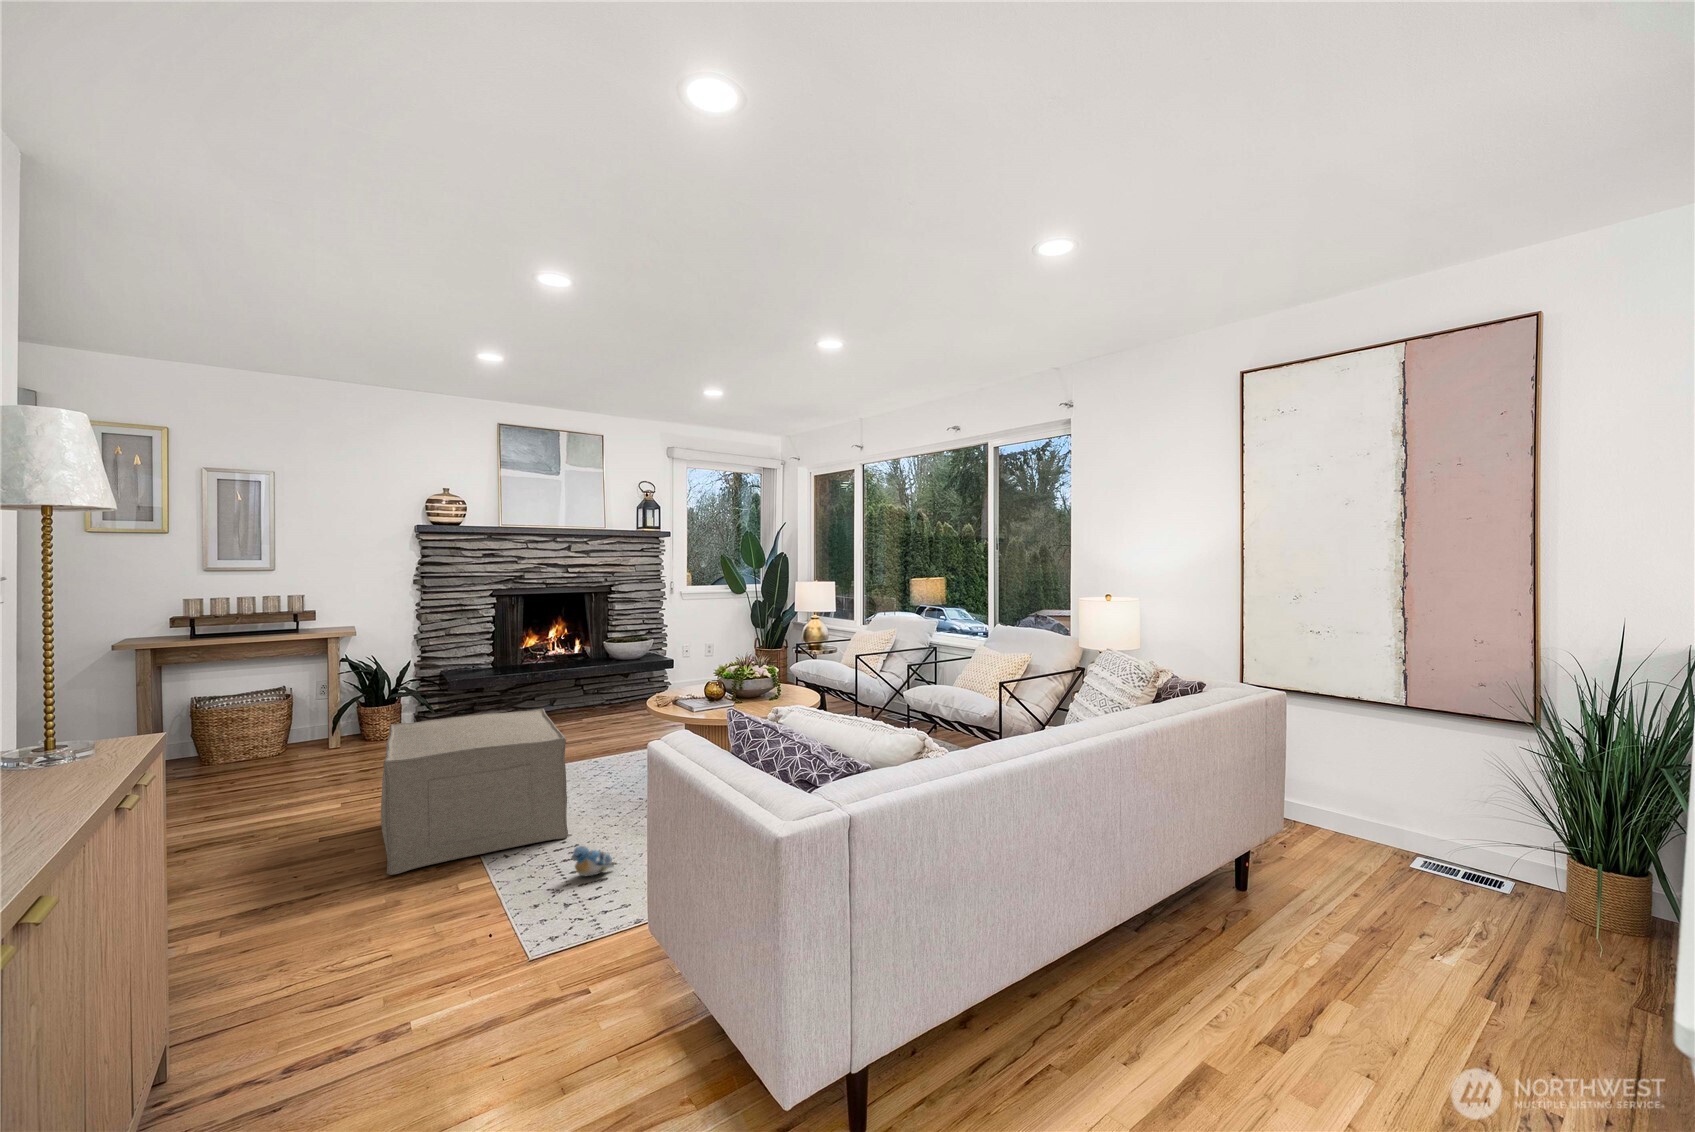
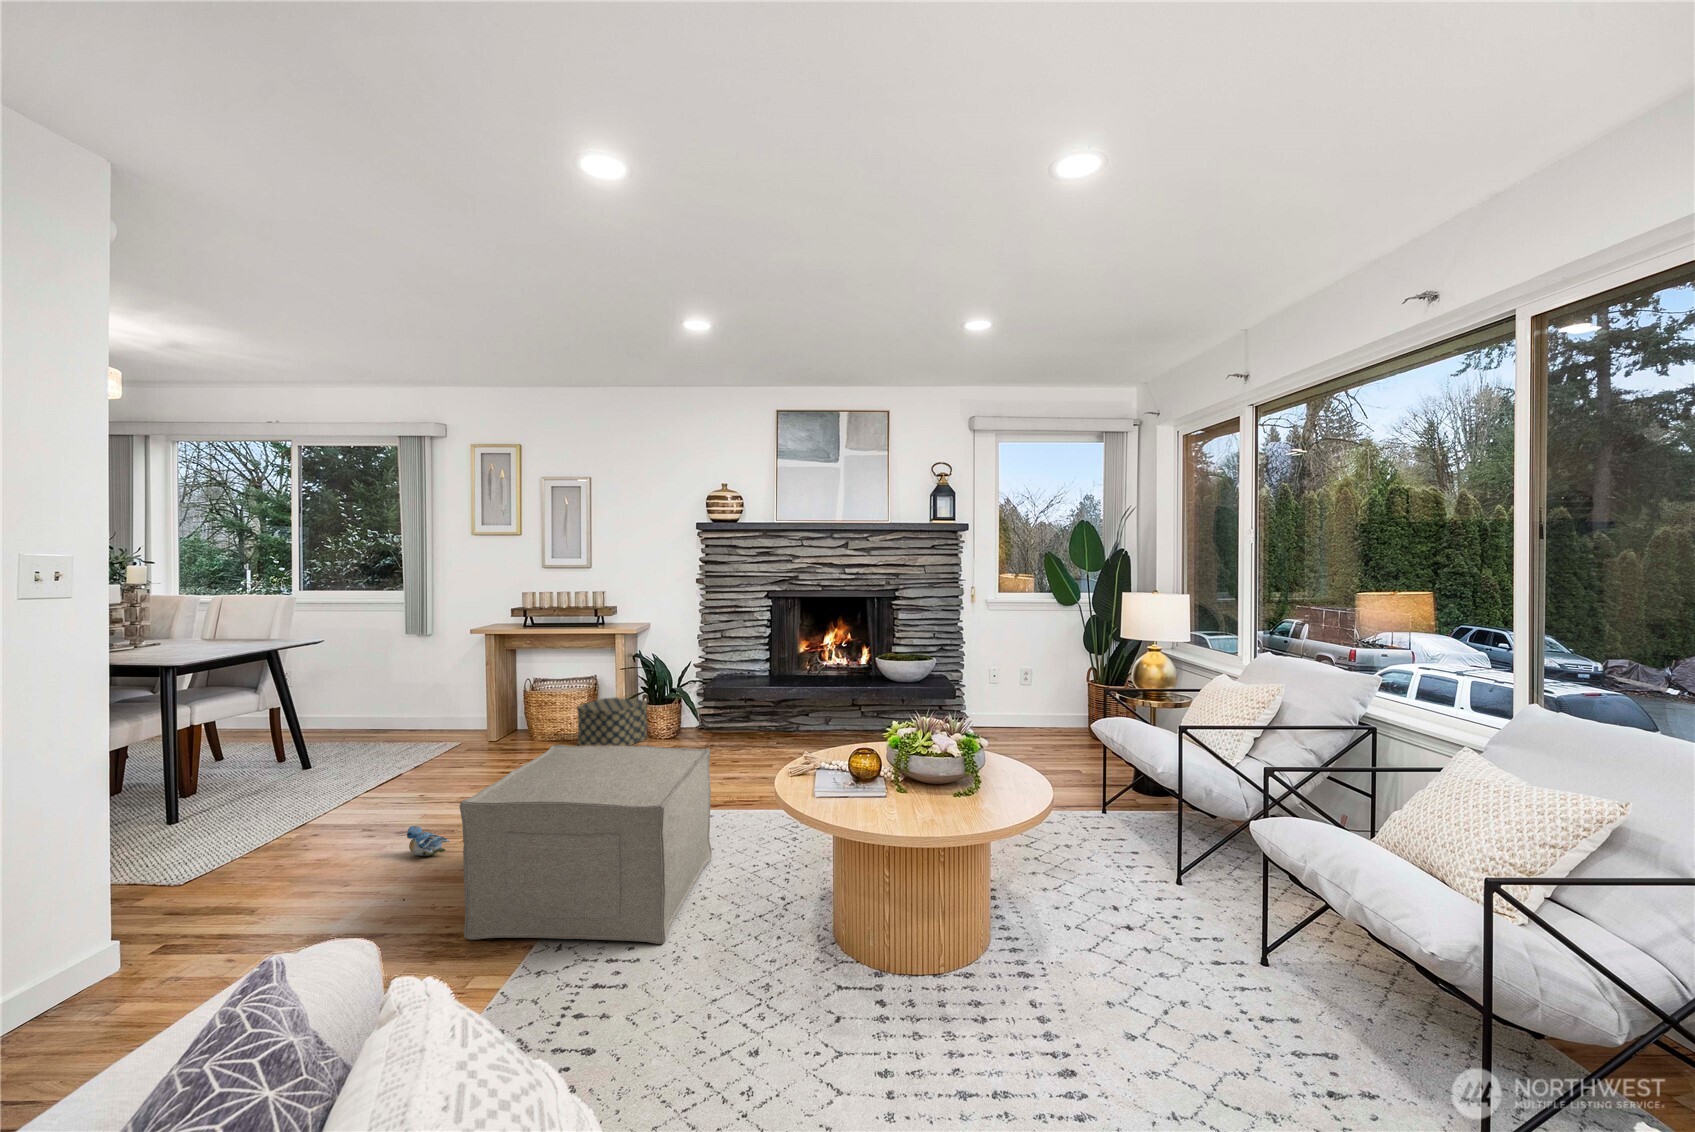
storage box: none [283,702,367,755] -> present [577,698,647,746]
plush toy: present [571,846,616,876] -> present [407,826,449,856]

